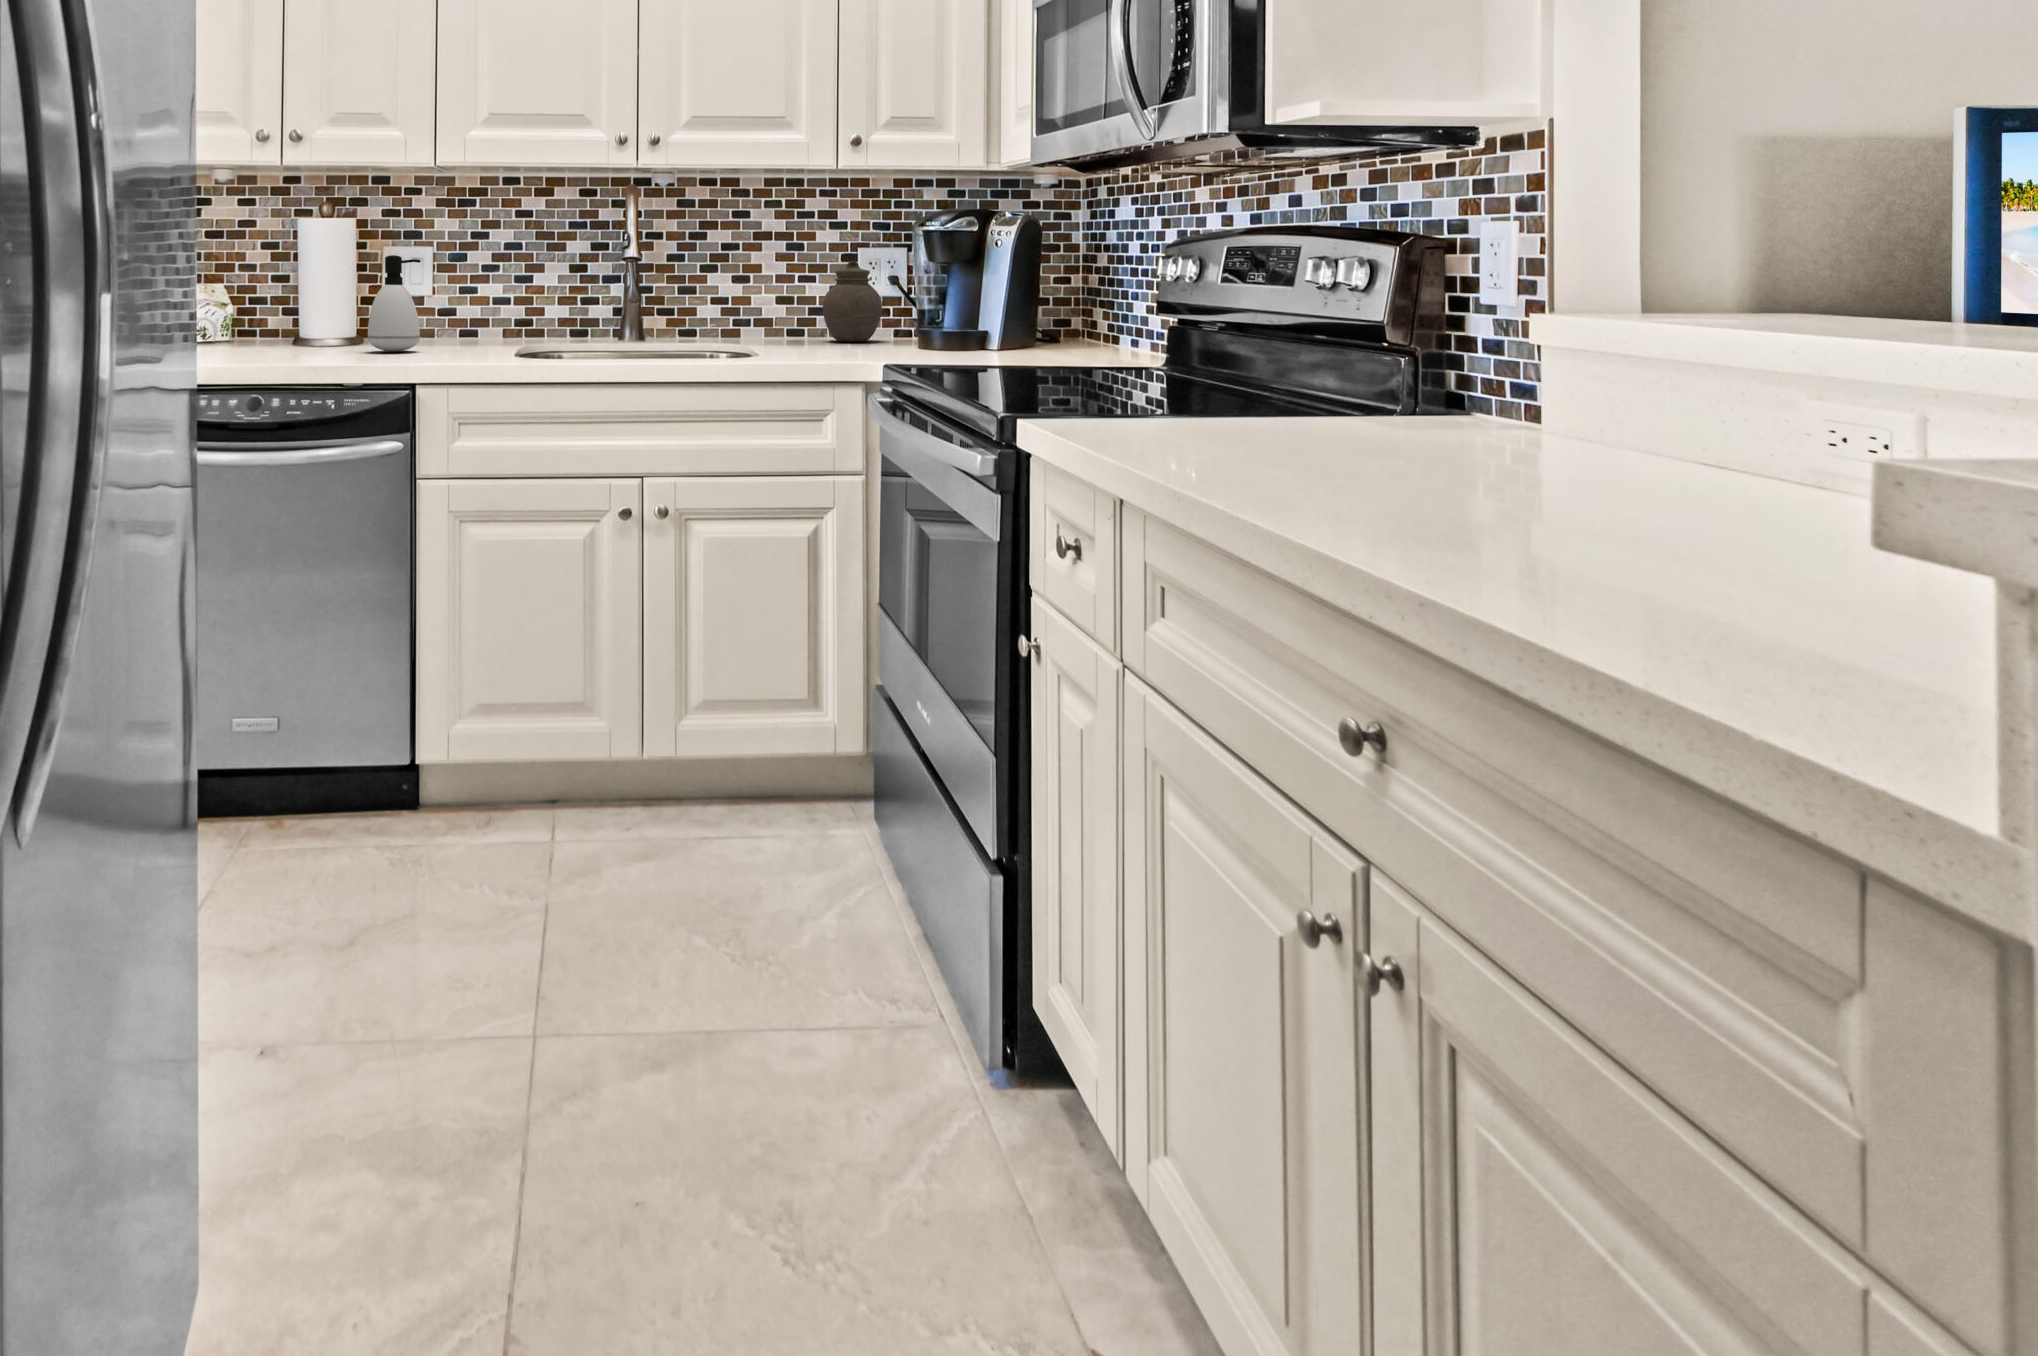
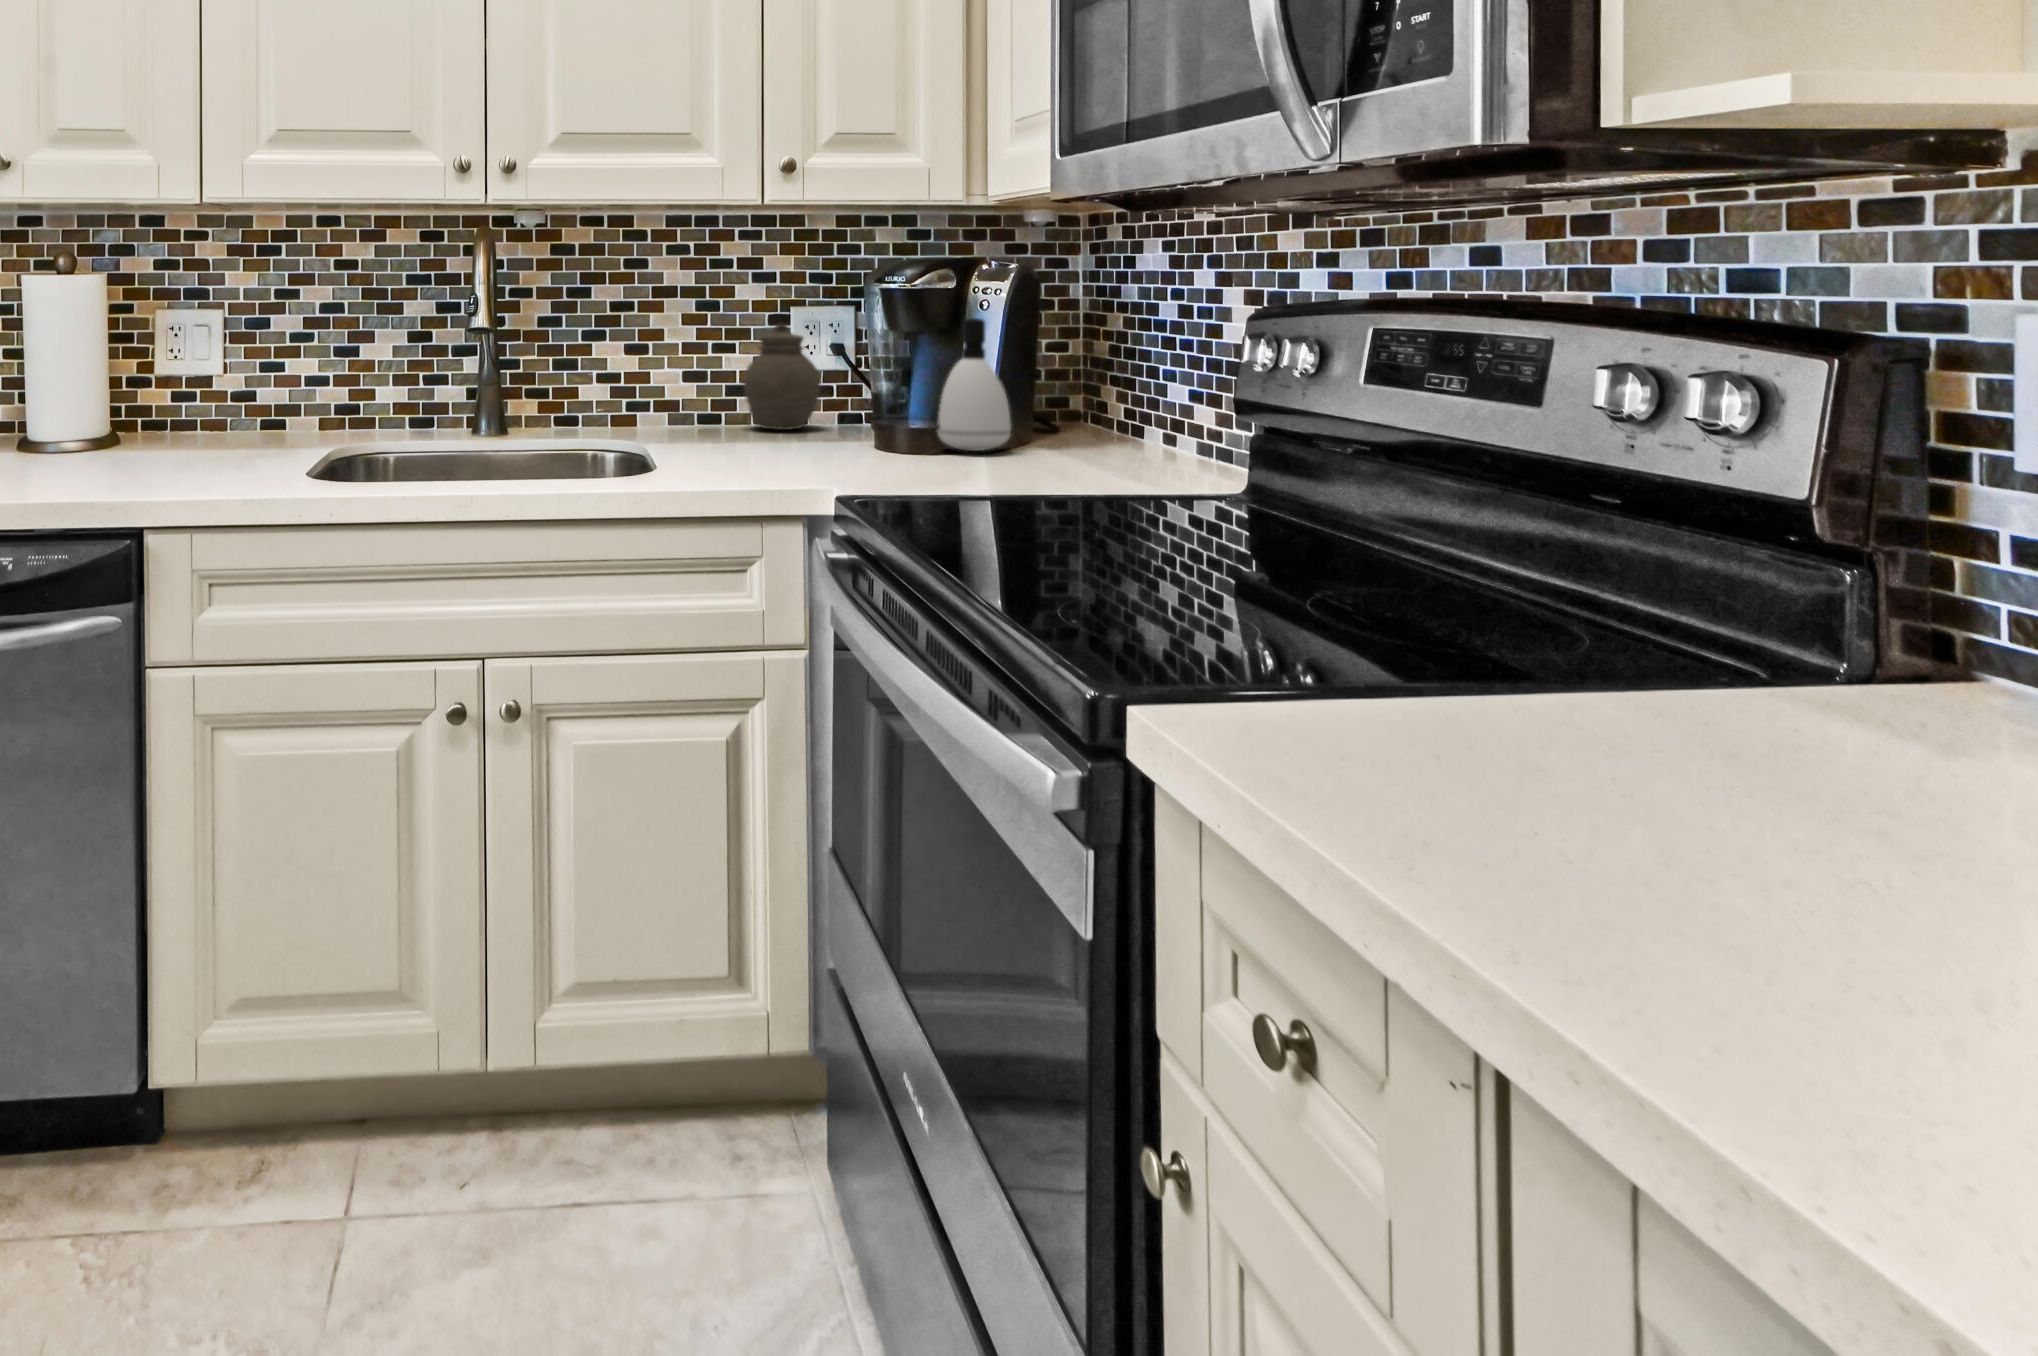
soap dispenser: present [368,255,421,351] -> present [938,318,1011,451]

